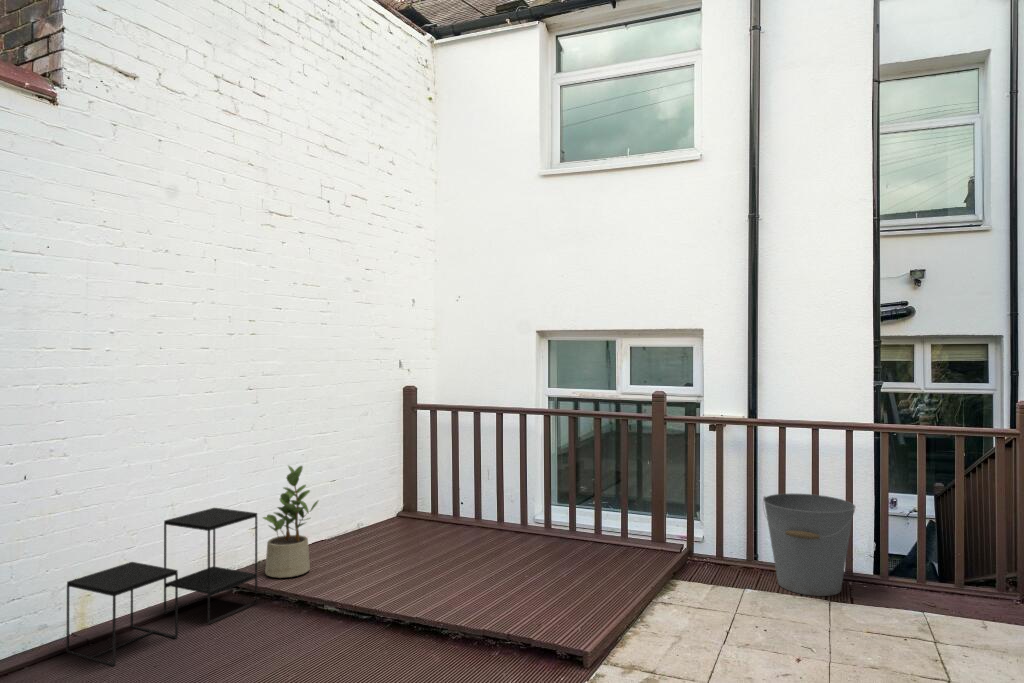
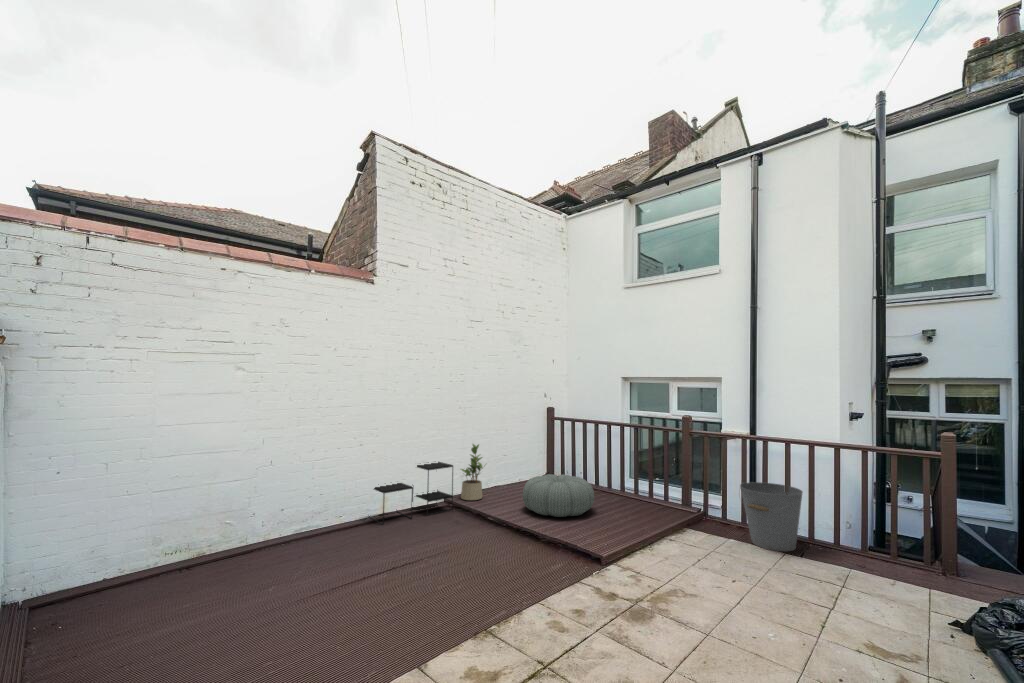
pouf: none [403,509,532,589] -> present [523,474,594,517]

